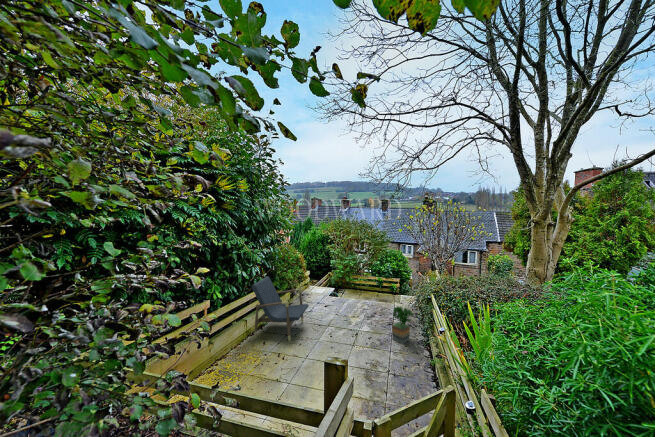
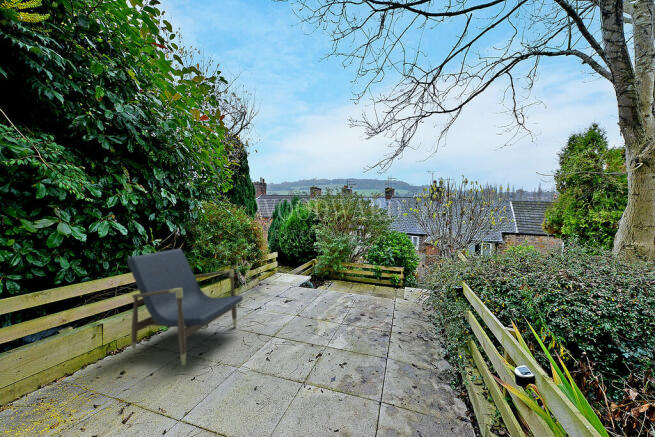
potted tree: present [392,307,414,344] -> none [384,302,429,379]

